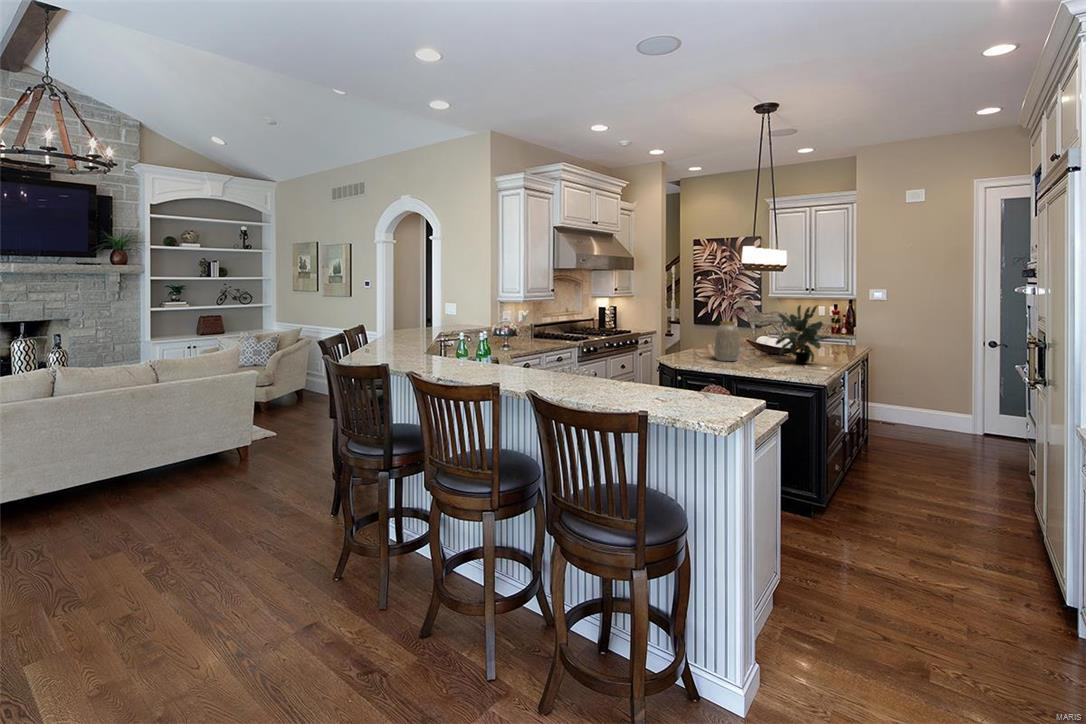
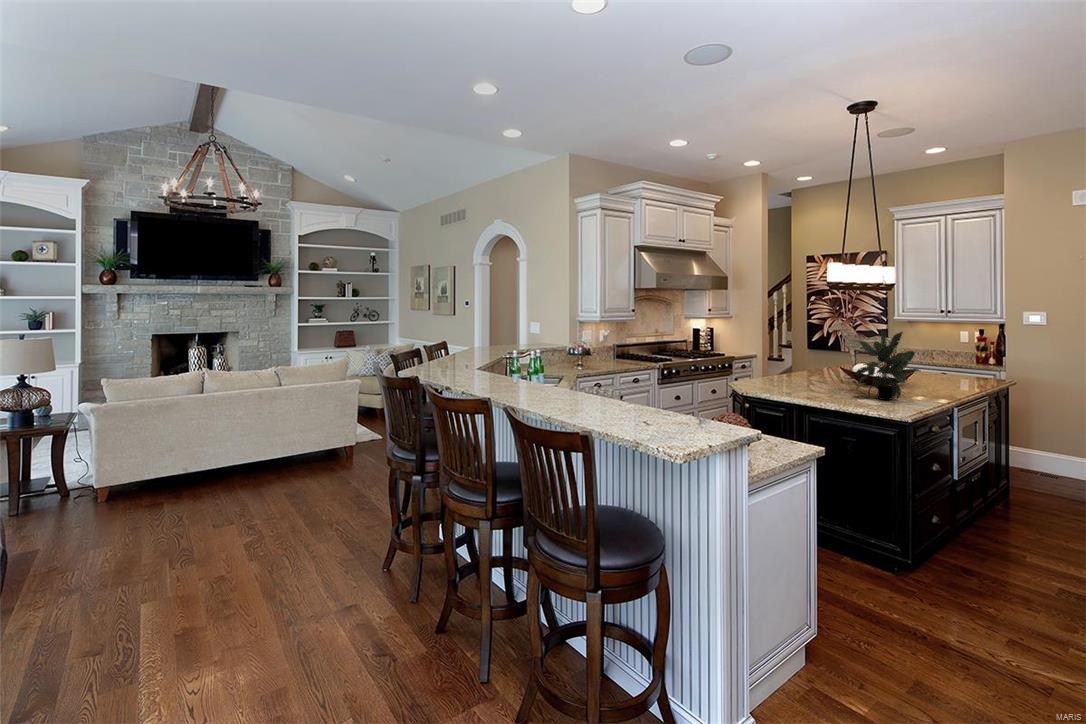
vase: present [714,321,740,361] -> none [779,348,810,393]

